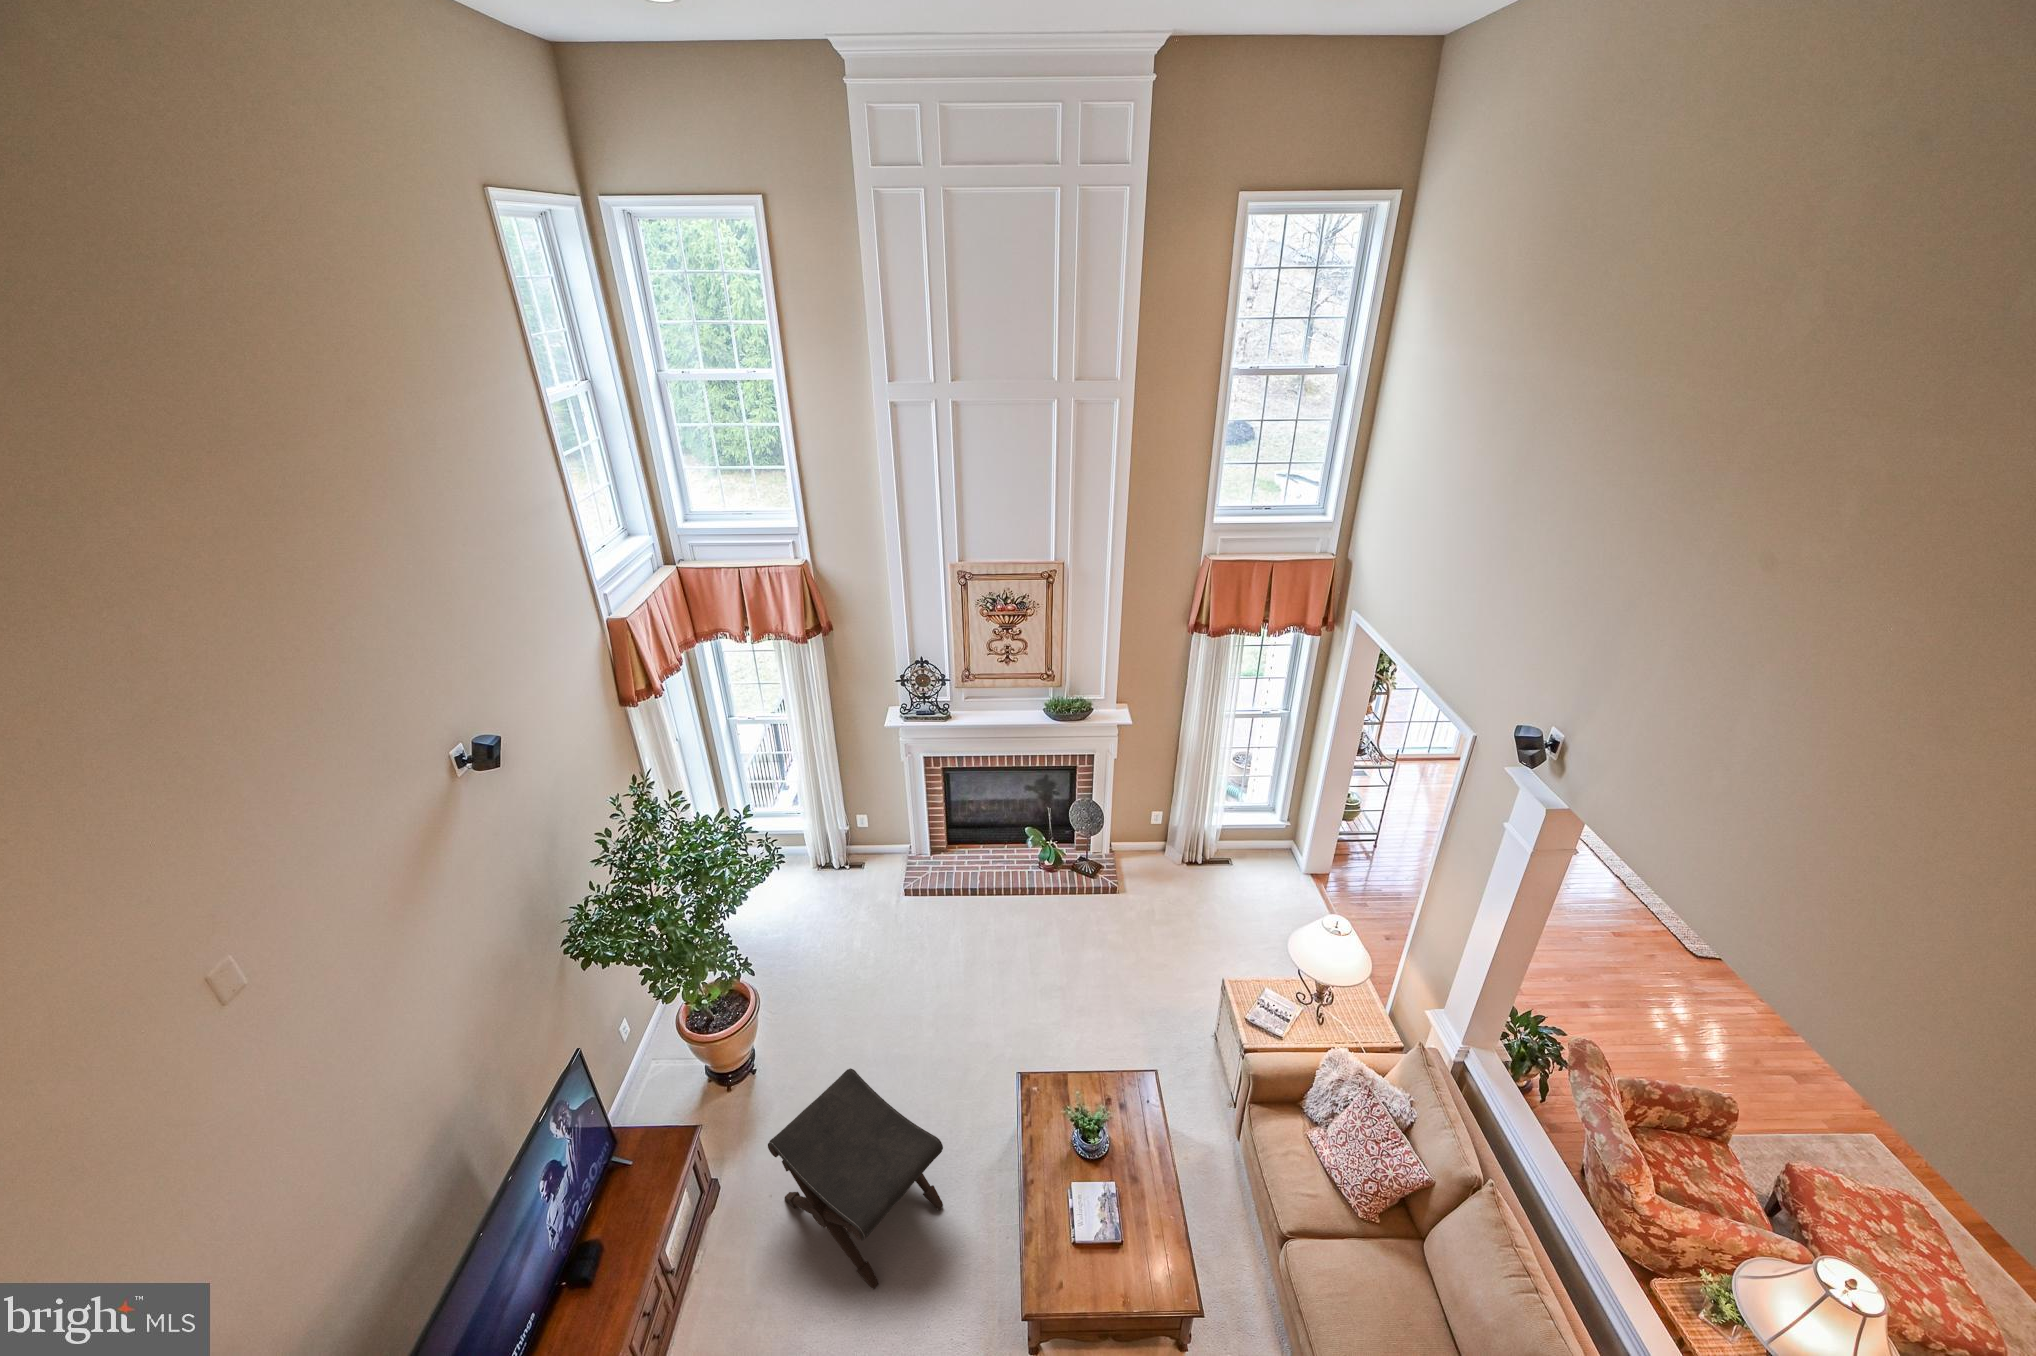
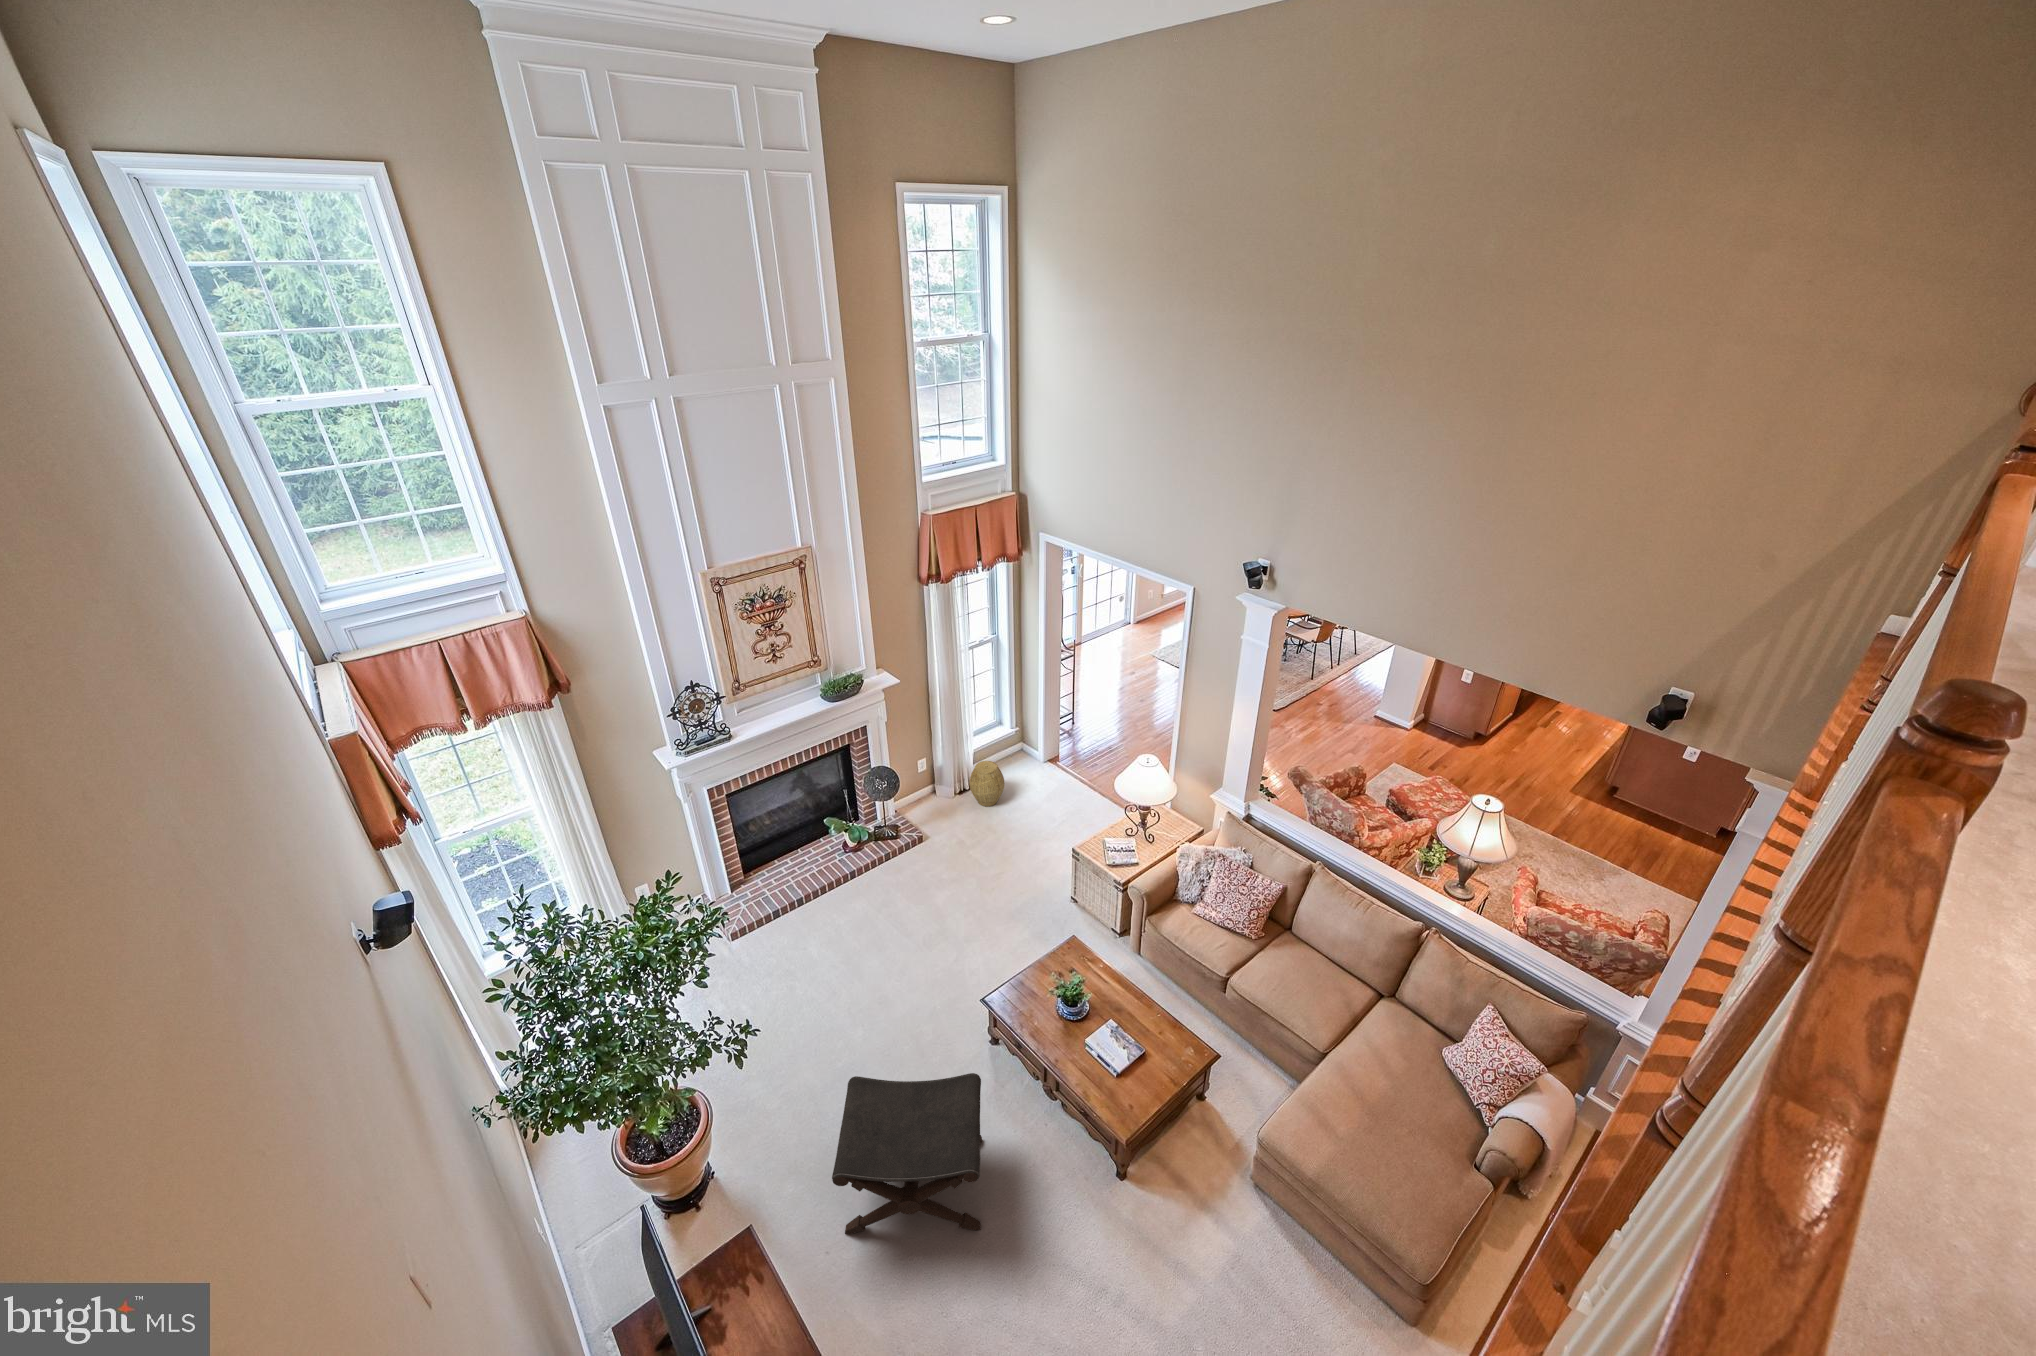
woven basket: none [1196,839,1237,890] -> present [969,761,1005,806]

